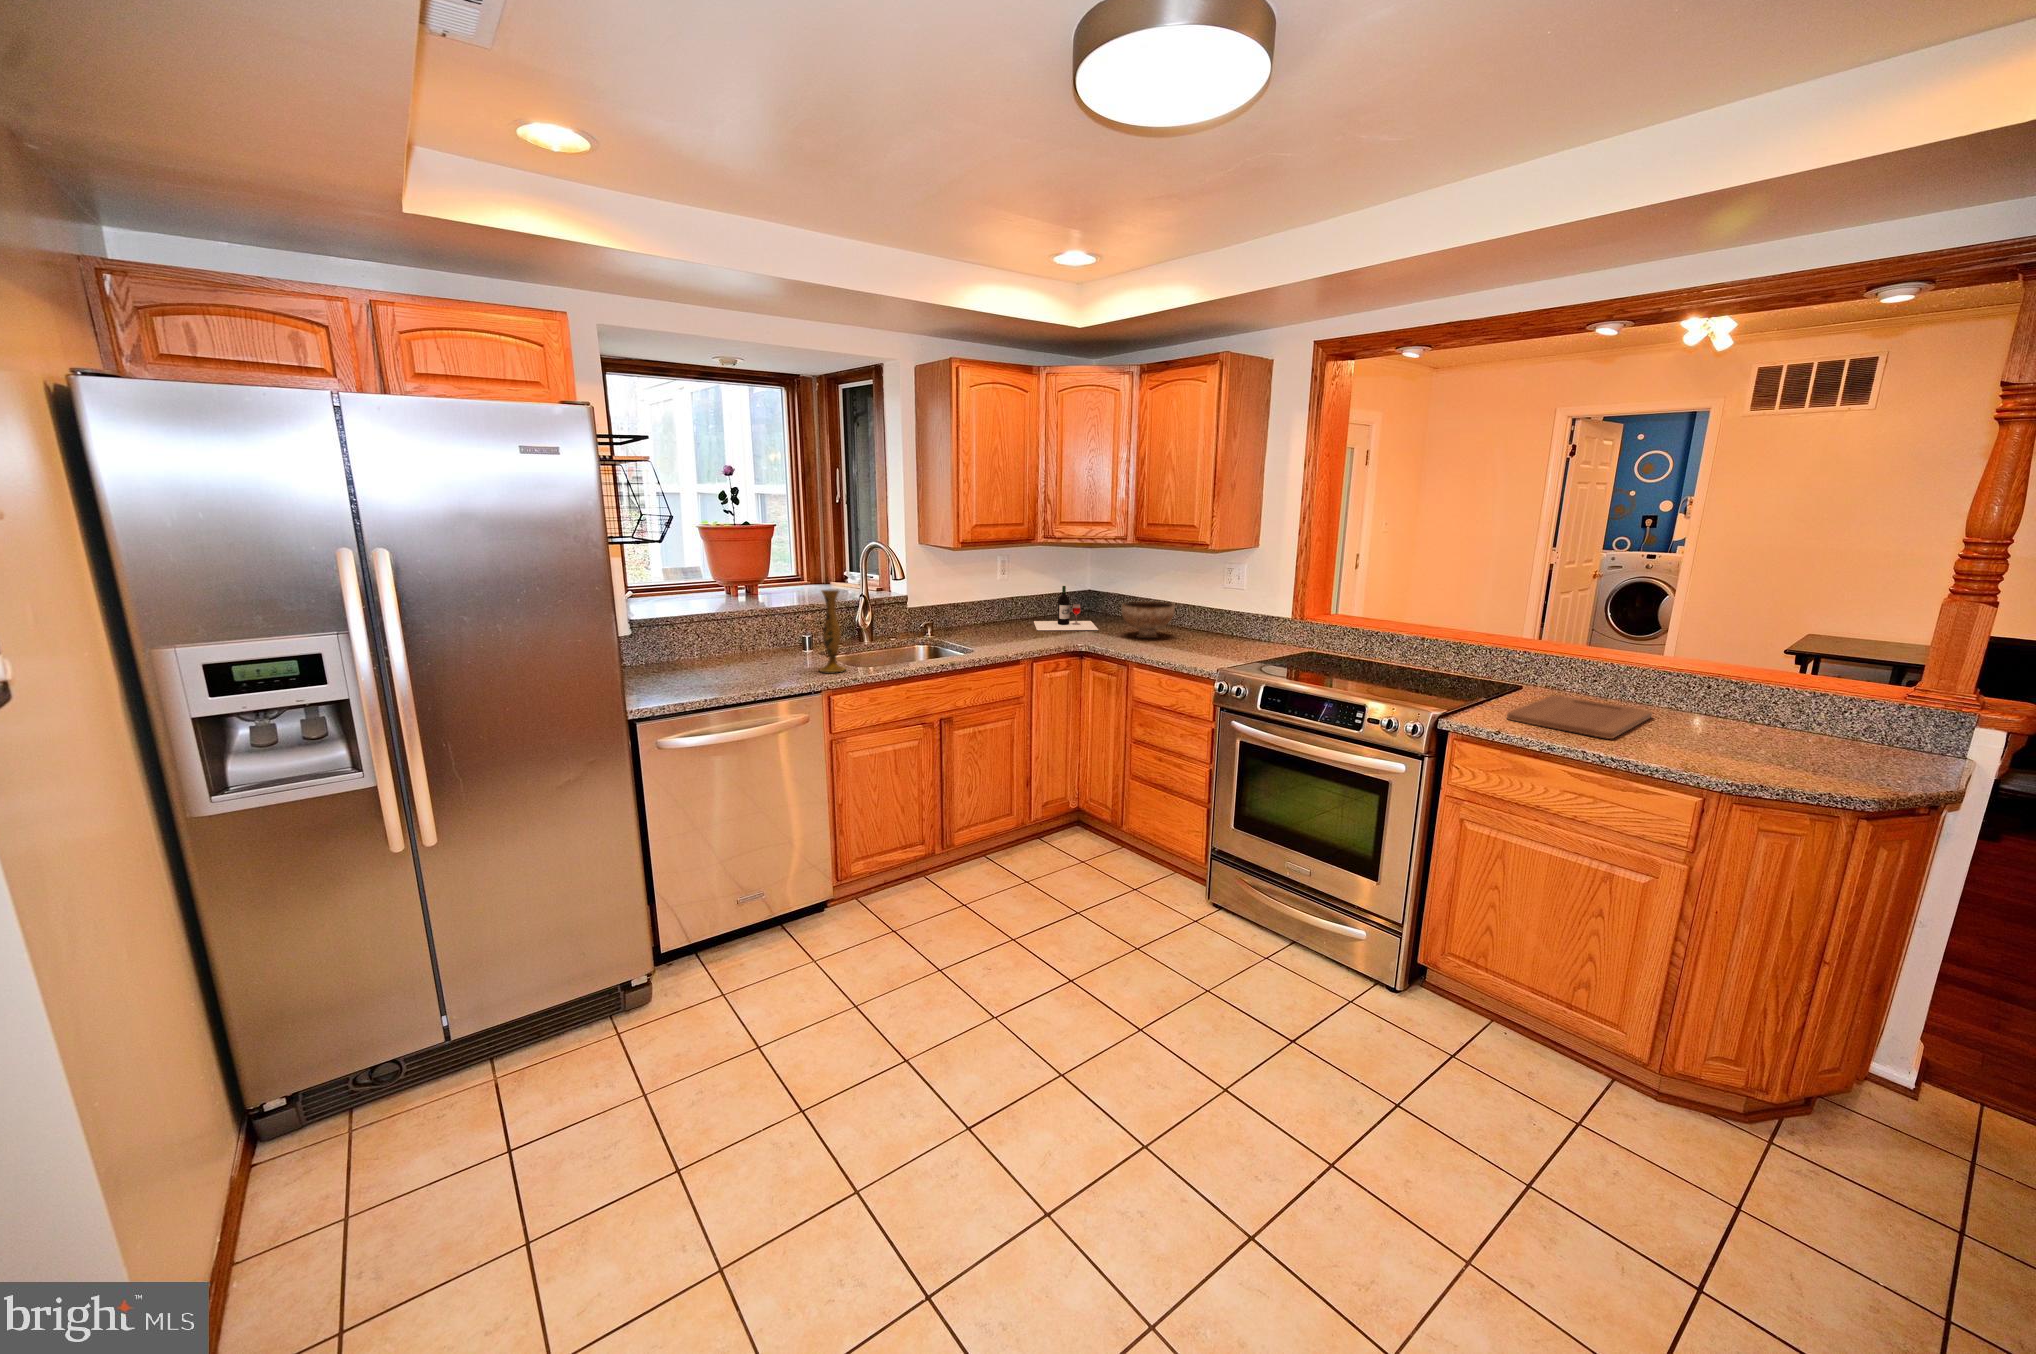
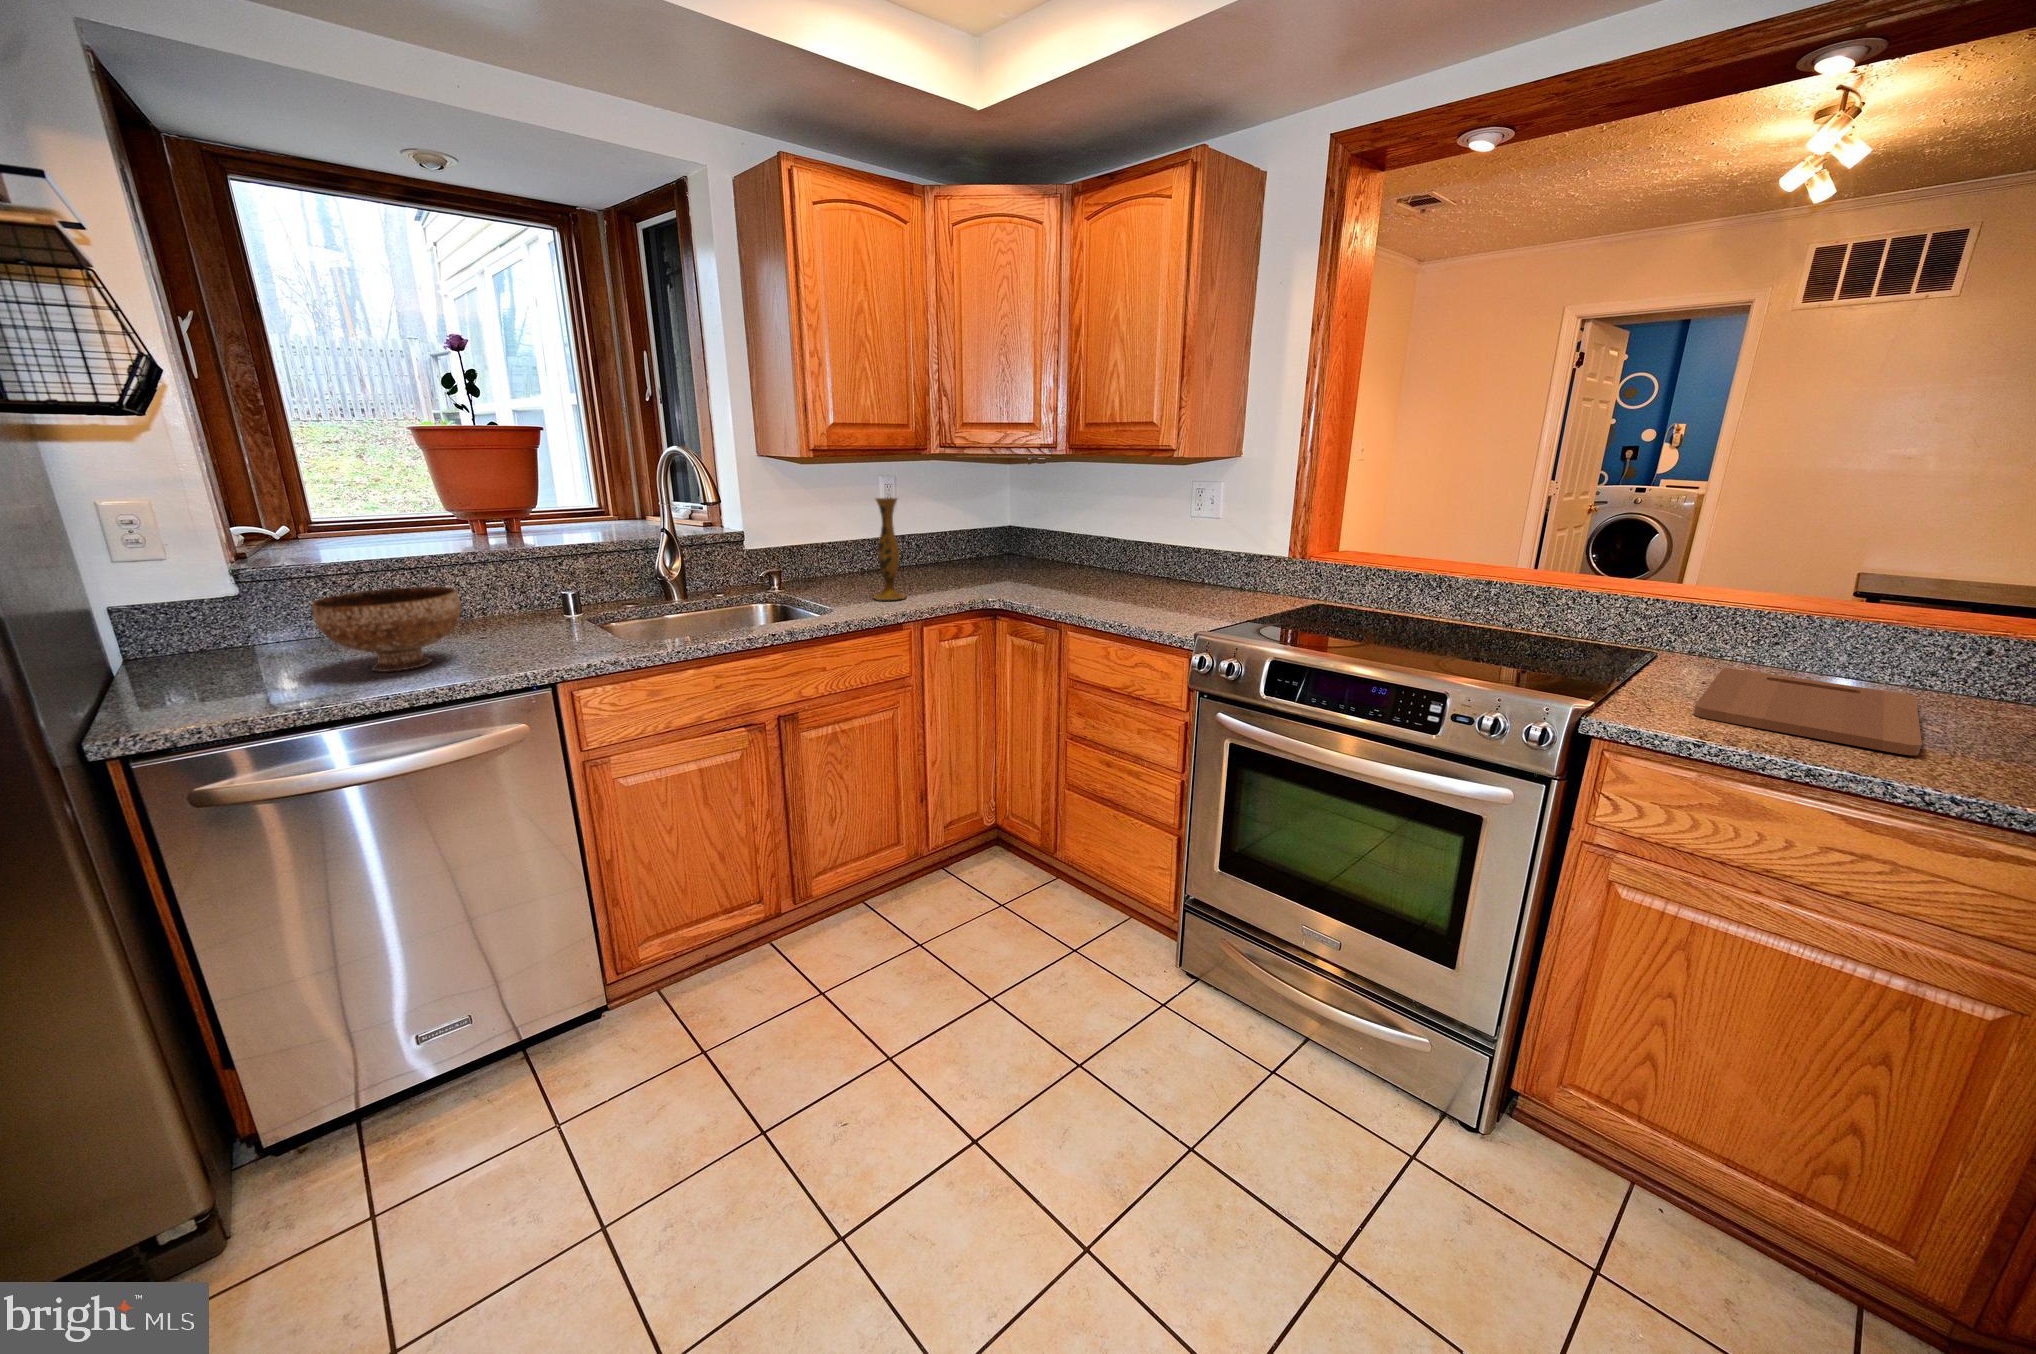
wine bottle: present [1034,586,1098,630] -> none [934,518,1020,579]
vase: present [820,589,846,672] -> present [874,498,905,600]
bowl: present [1122,601,1175,638] -> present [312,586,461,672]

